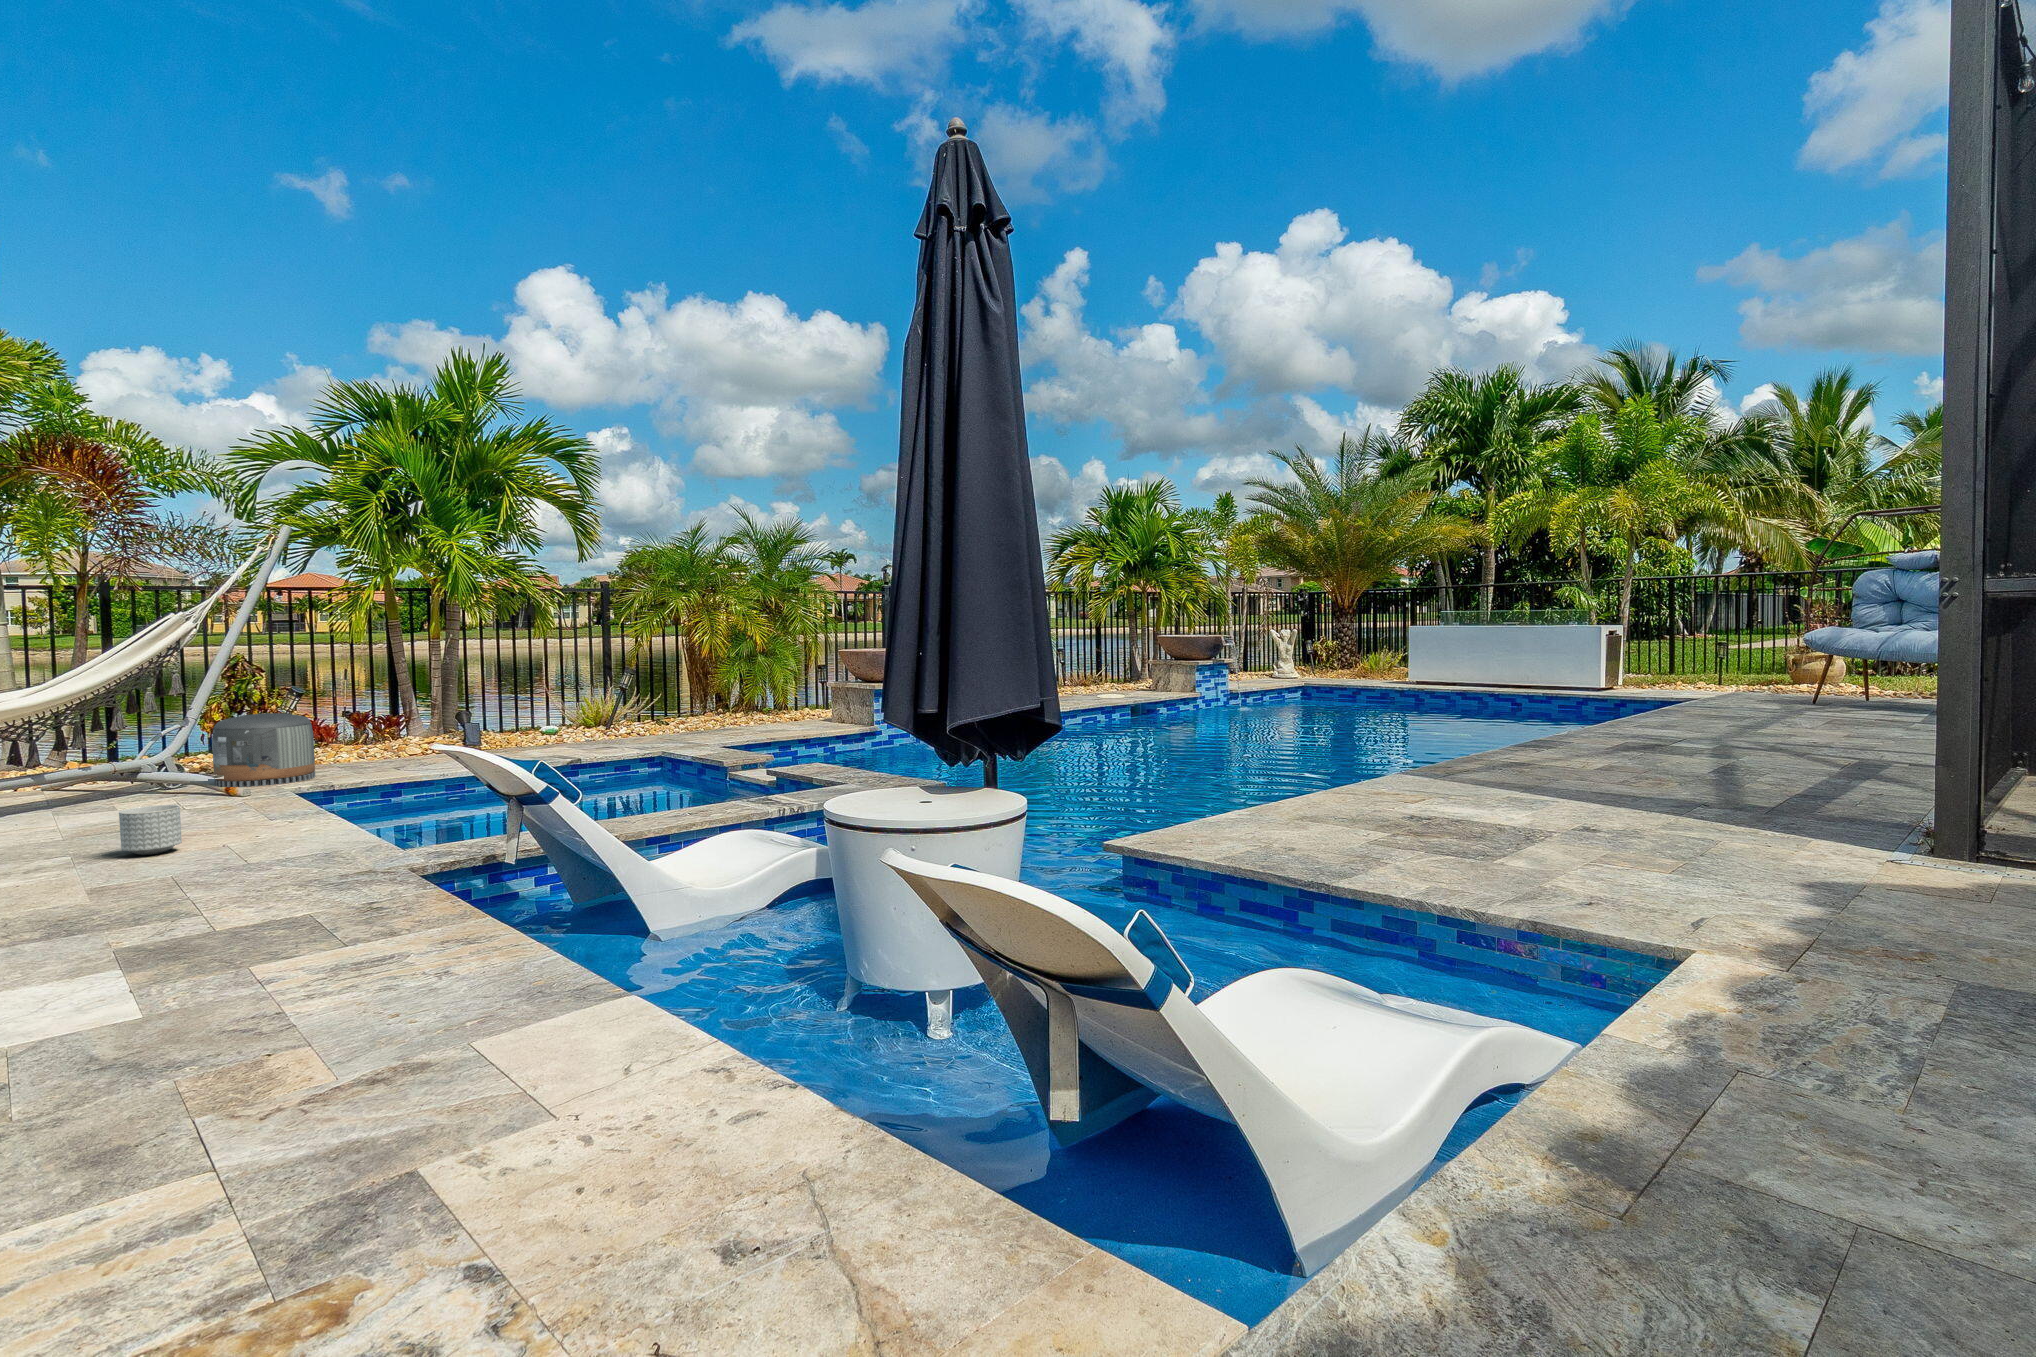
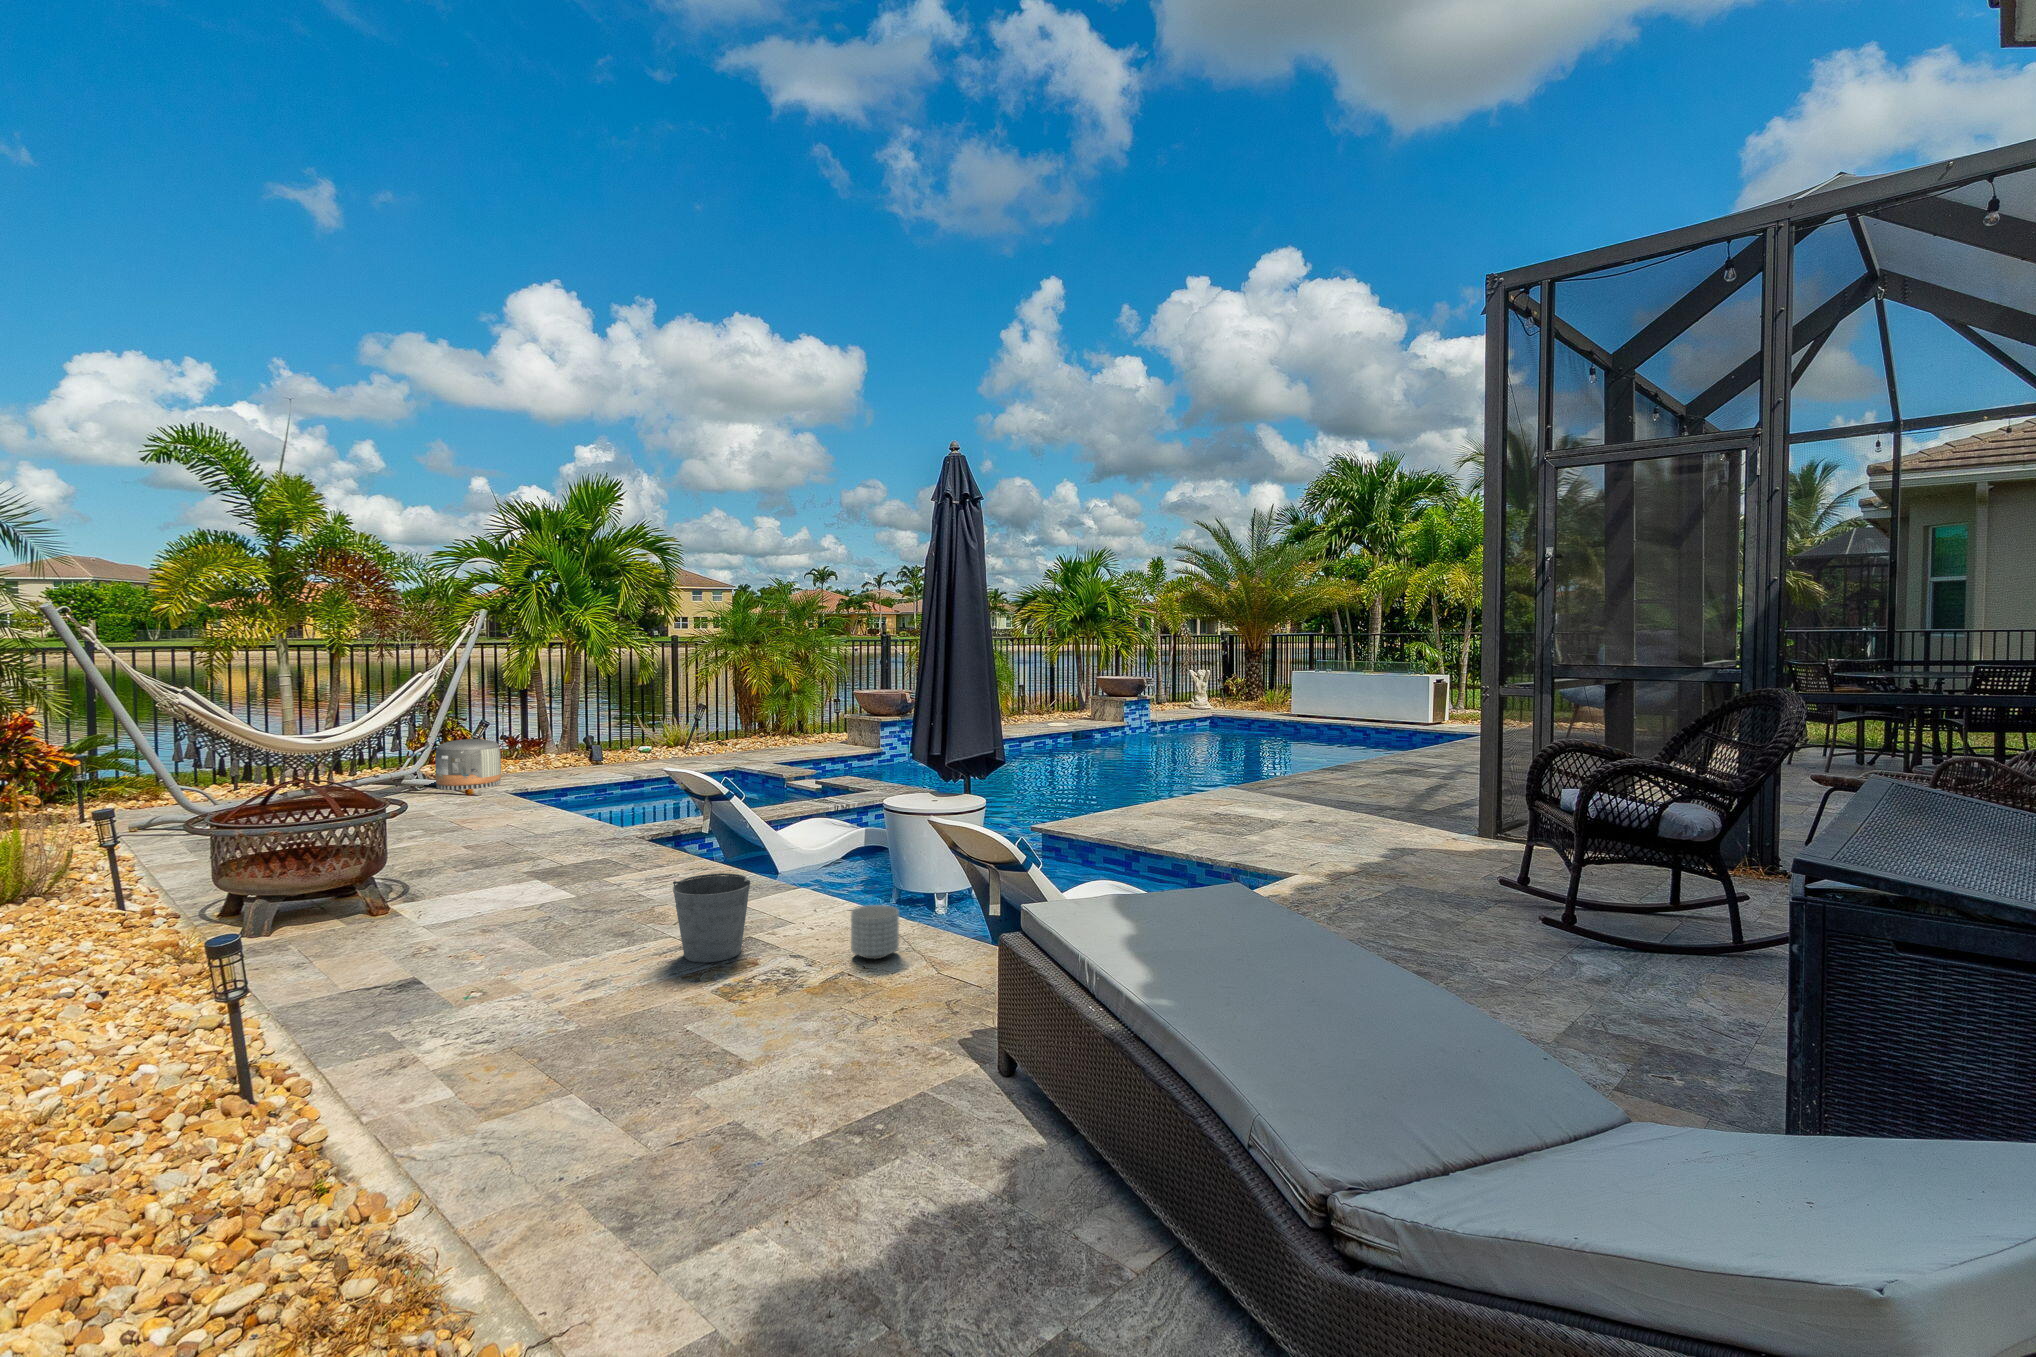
planter: present [119,805,182,855] -> present [851,905,899,959]
bucket: none [134,1000,396,1287] -> present [673,873,751,962]

